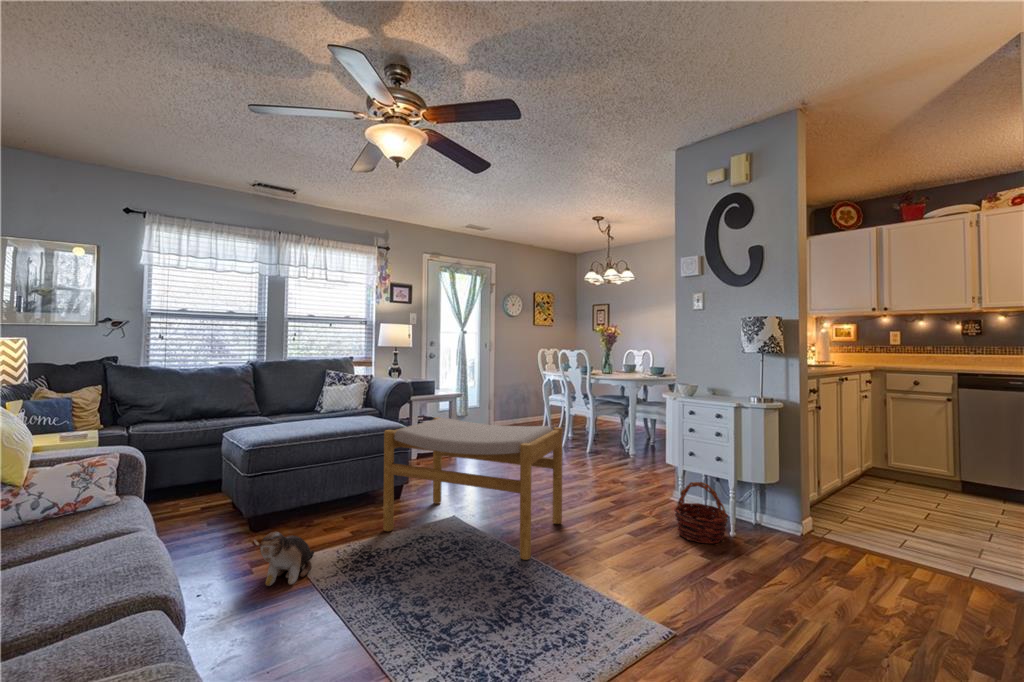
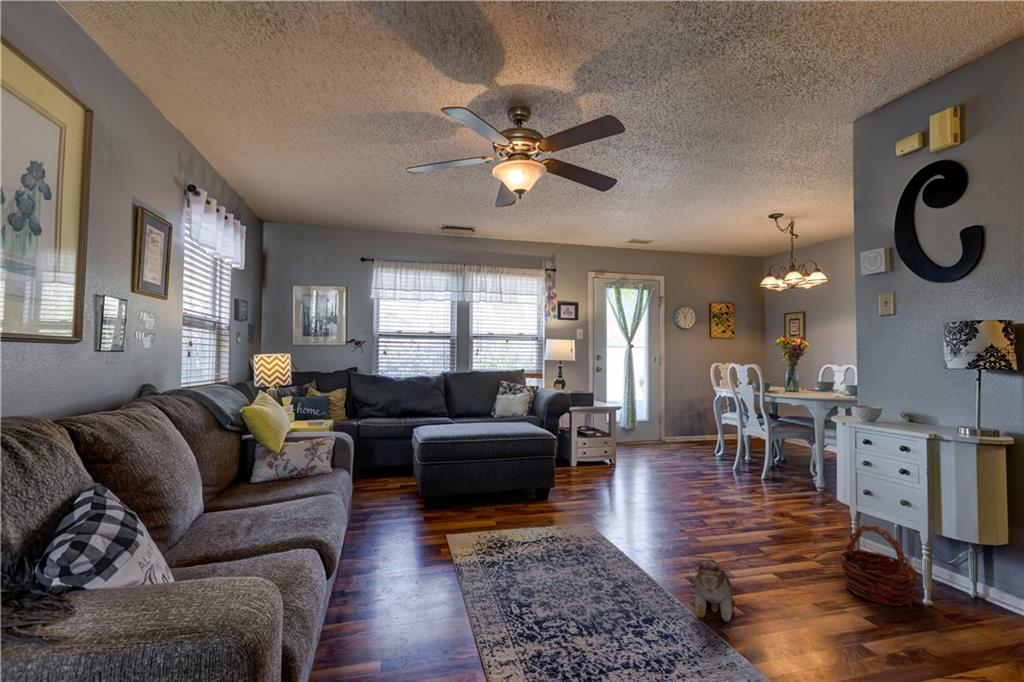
footstool: present [383,417,563,560] -> none [521,427,699,577]
plush toy: present [254,531,314,586] -> present [694,560,735,621]

